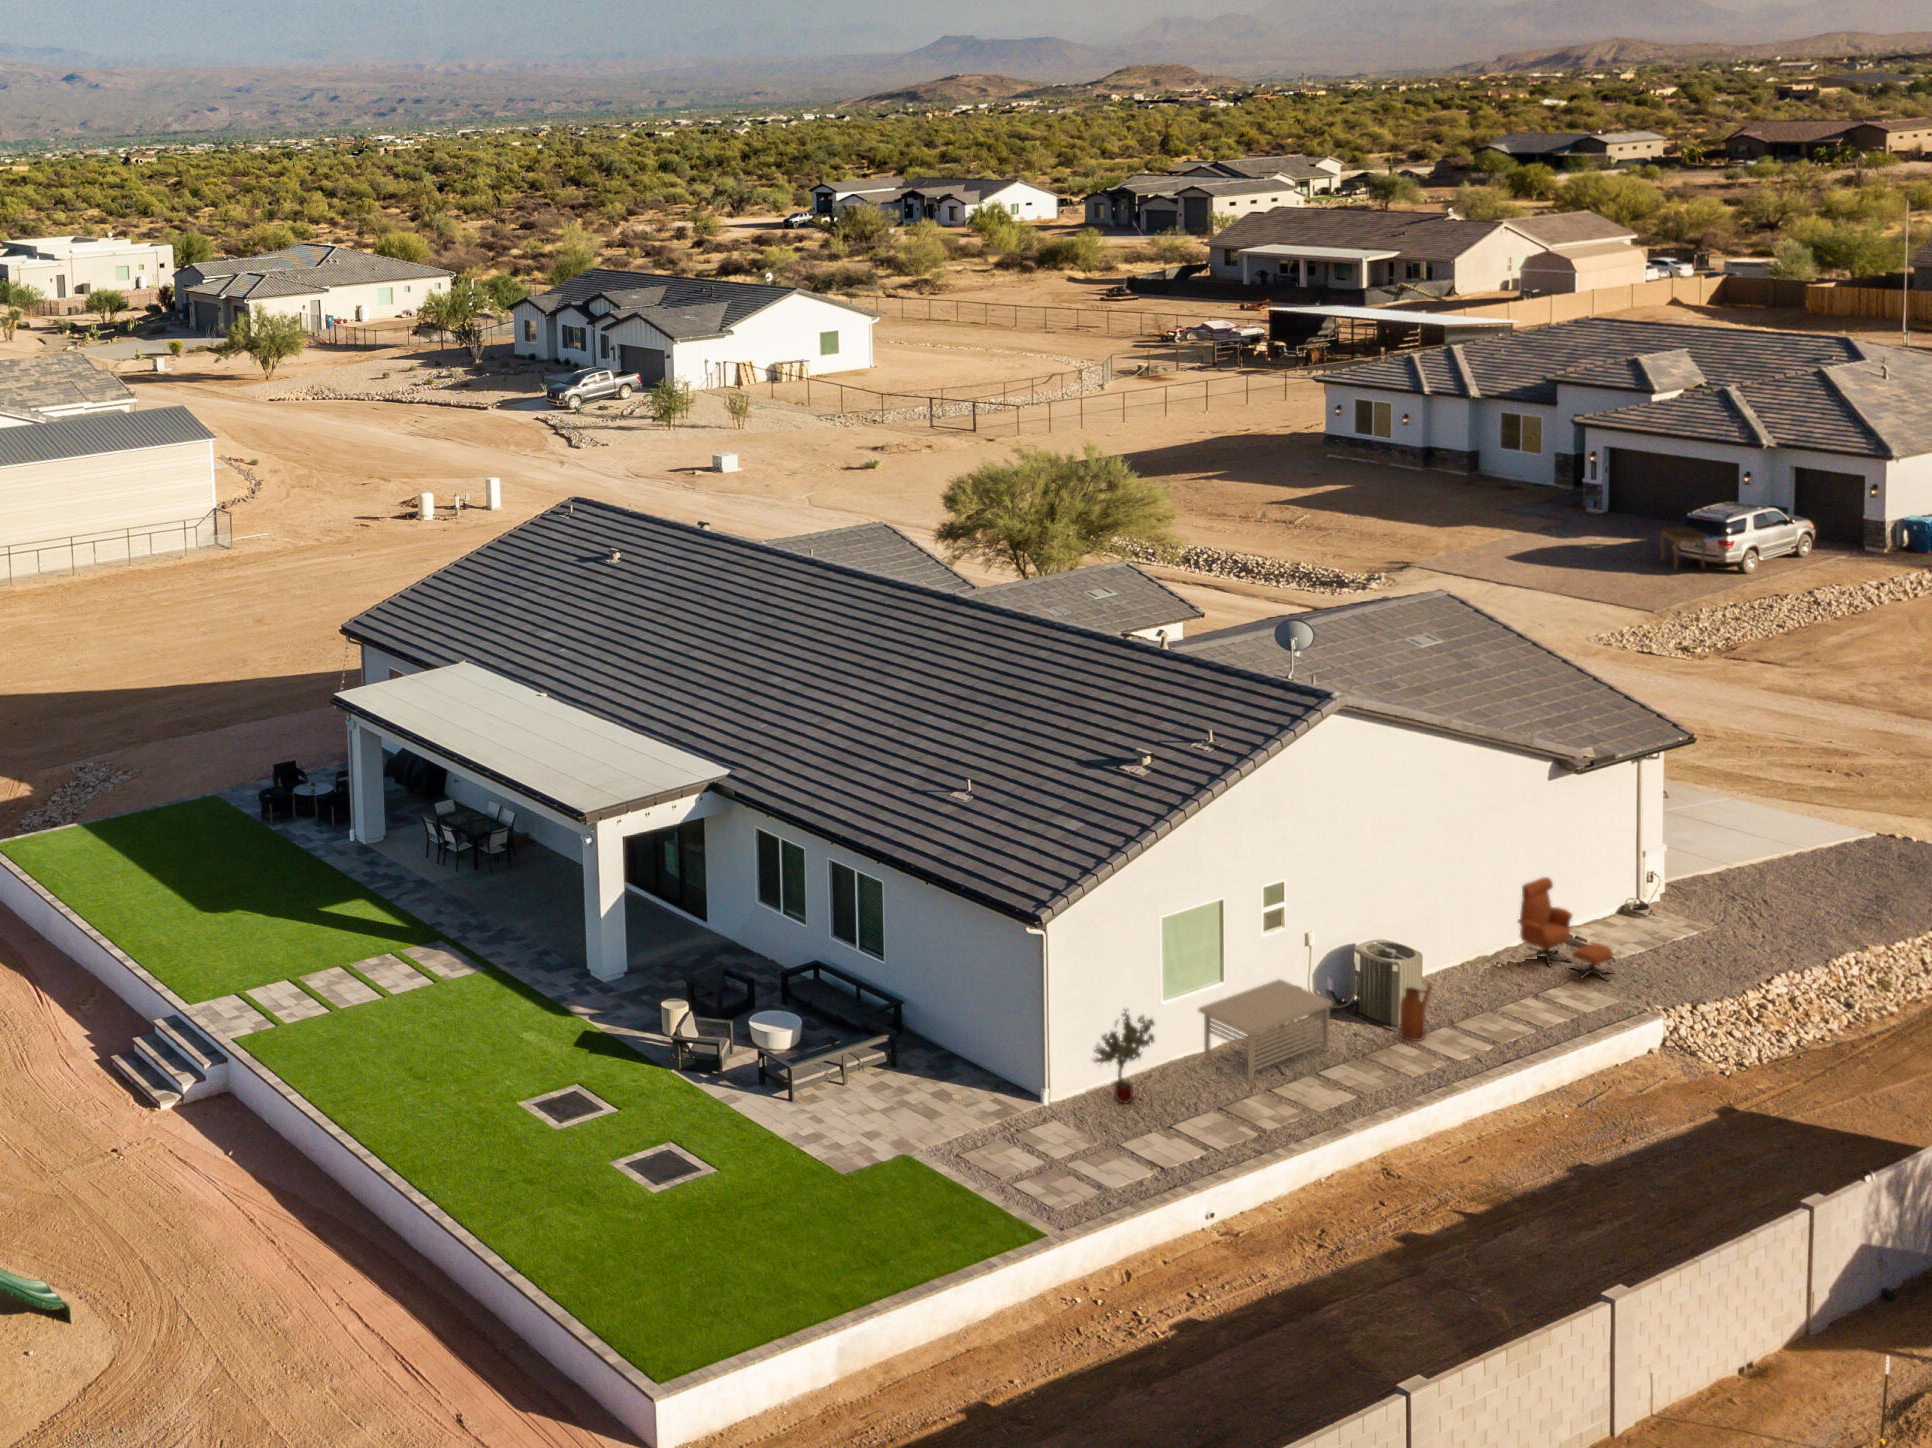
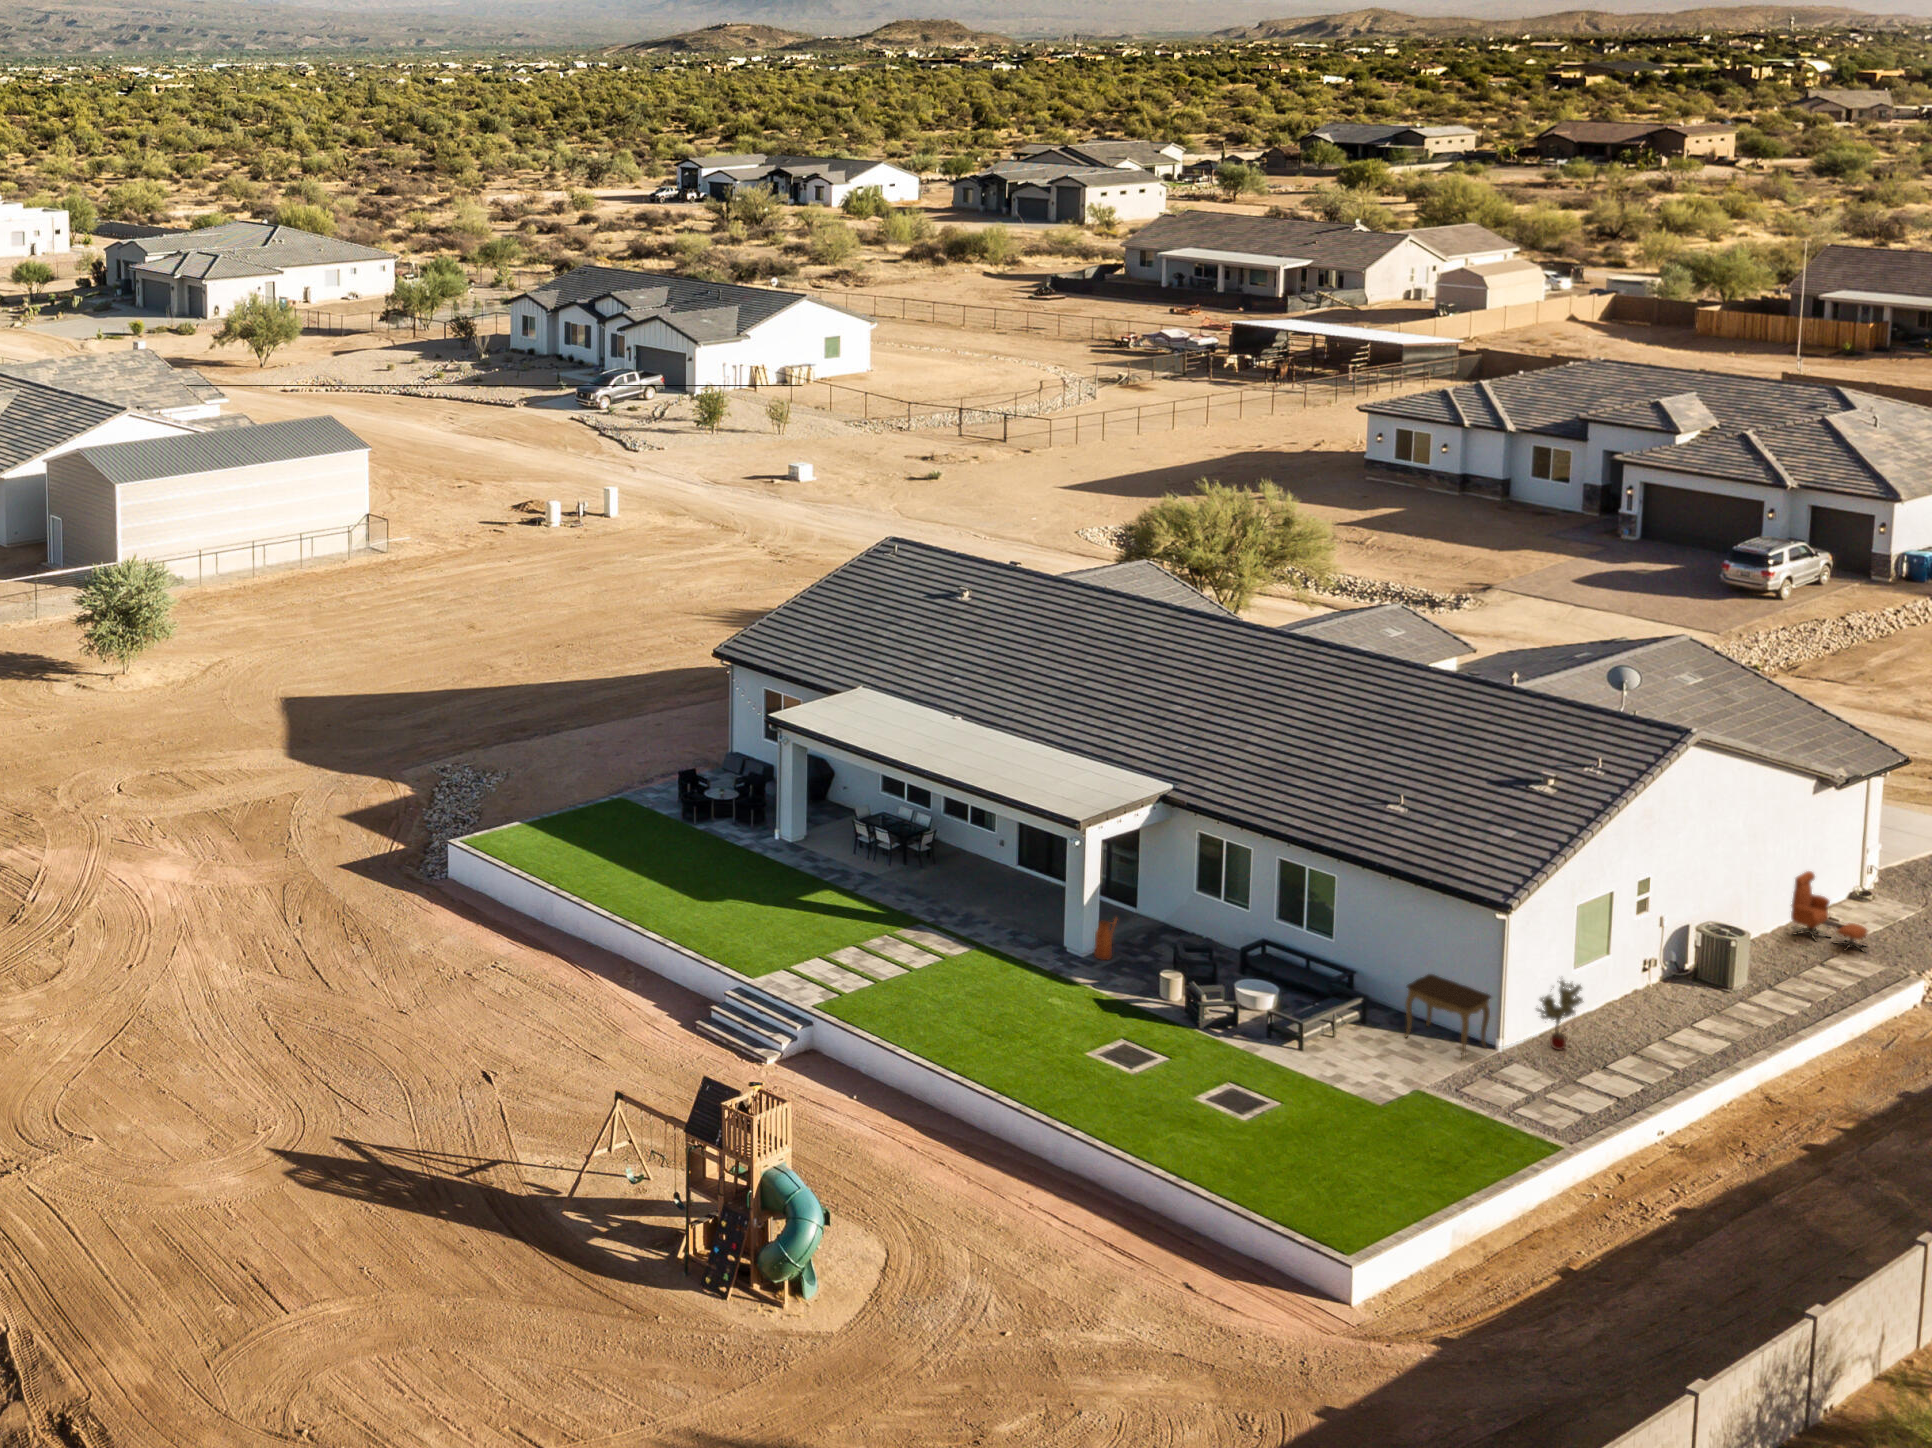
side table: present [1660,527,1706,568] -> present [1405,974,1491,1059]
storage bench: present [1199,979,1333,1080] -> none [1596,953,1694,1032]
watering can: present [1400,984,1432,1041] -> present [1094,919,1117,960]

